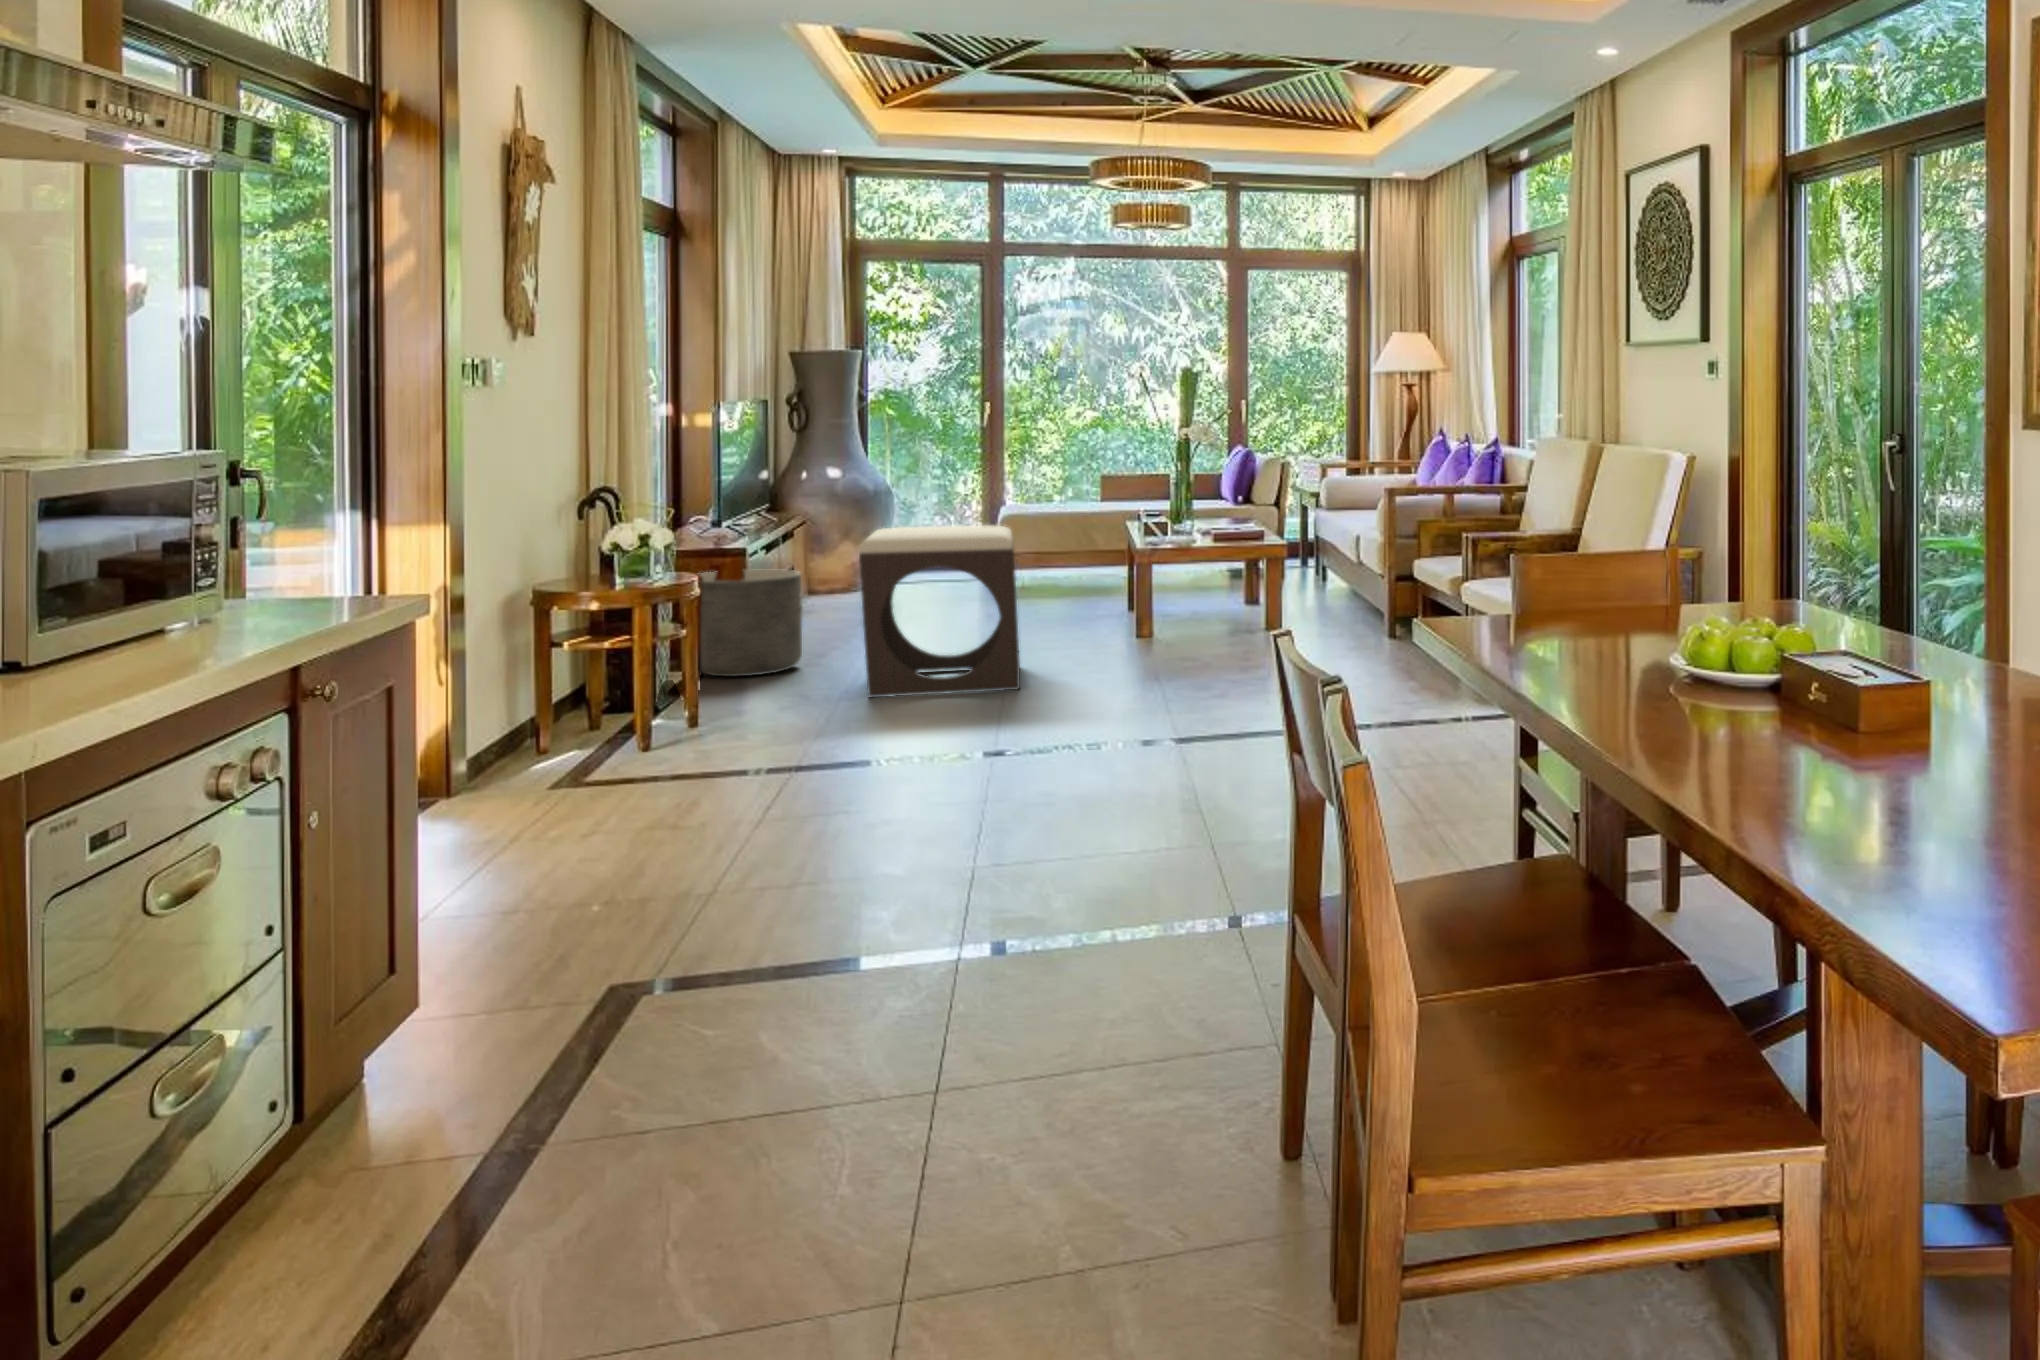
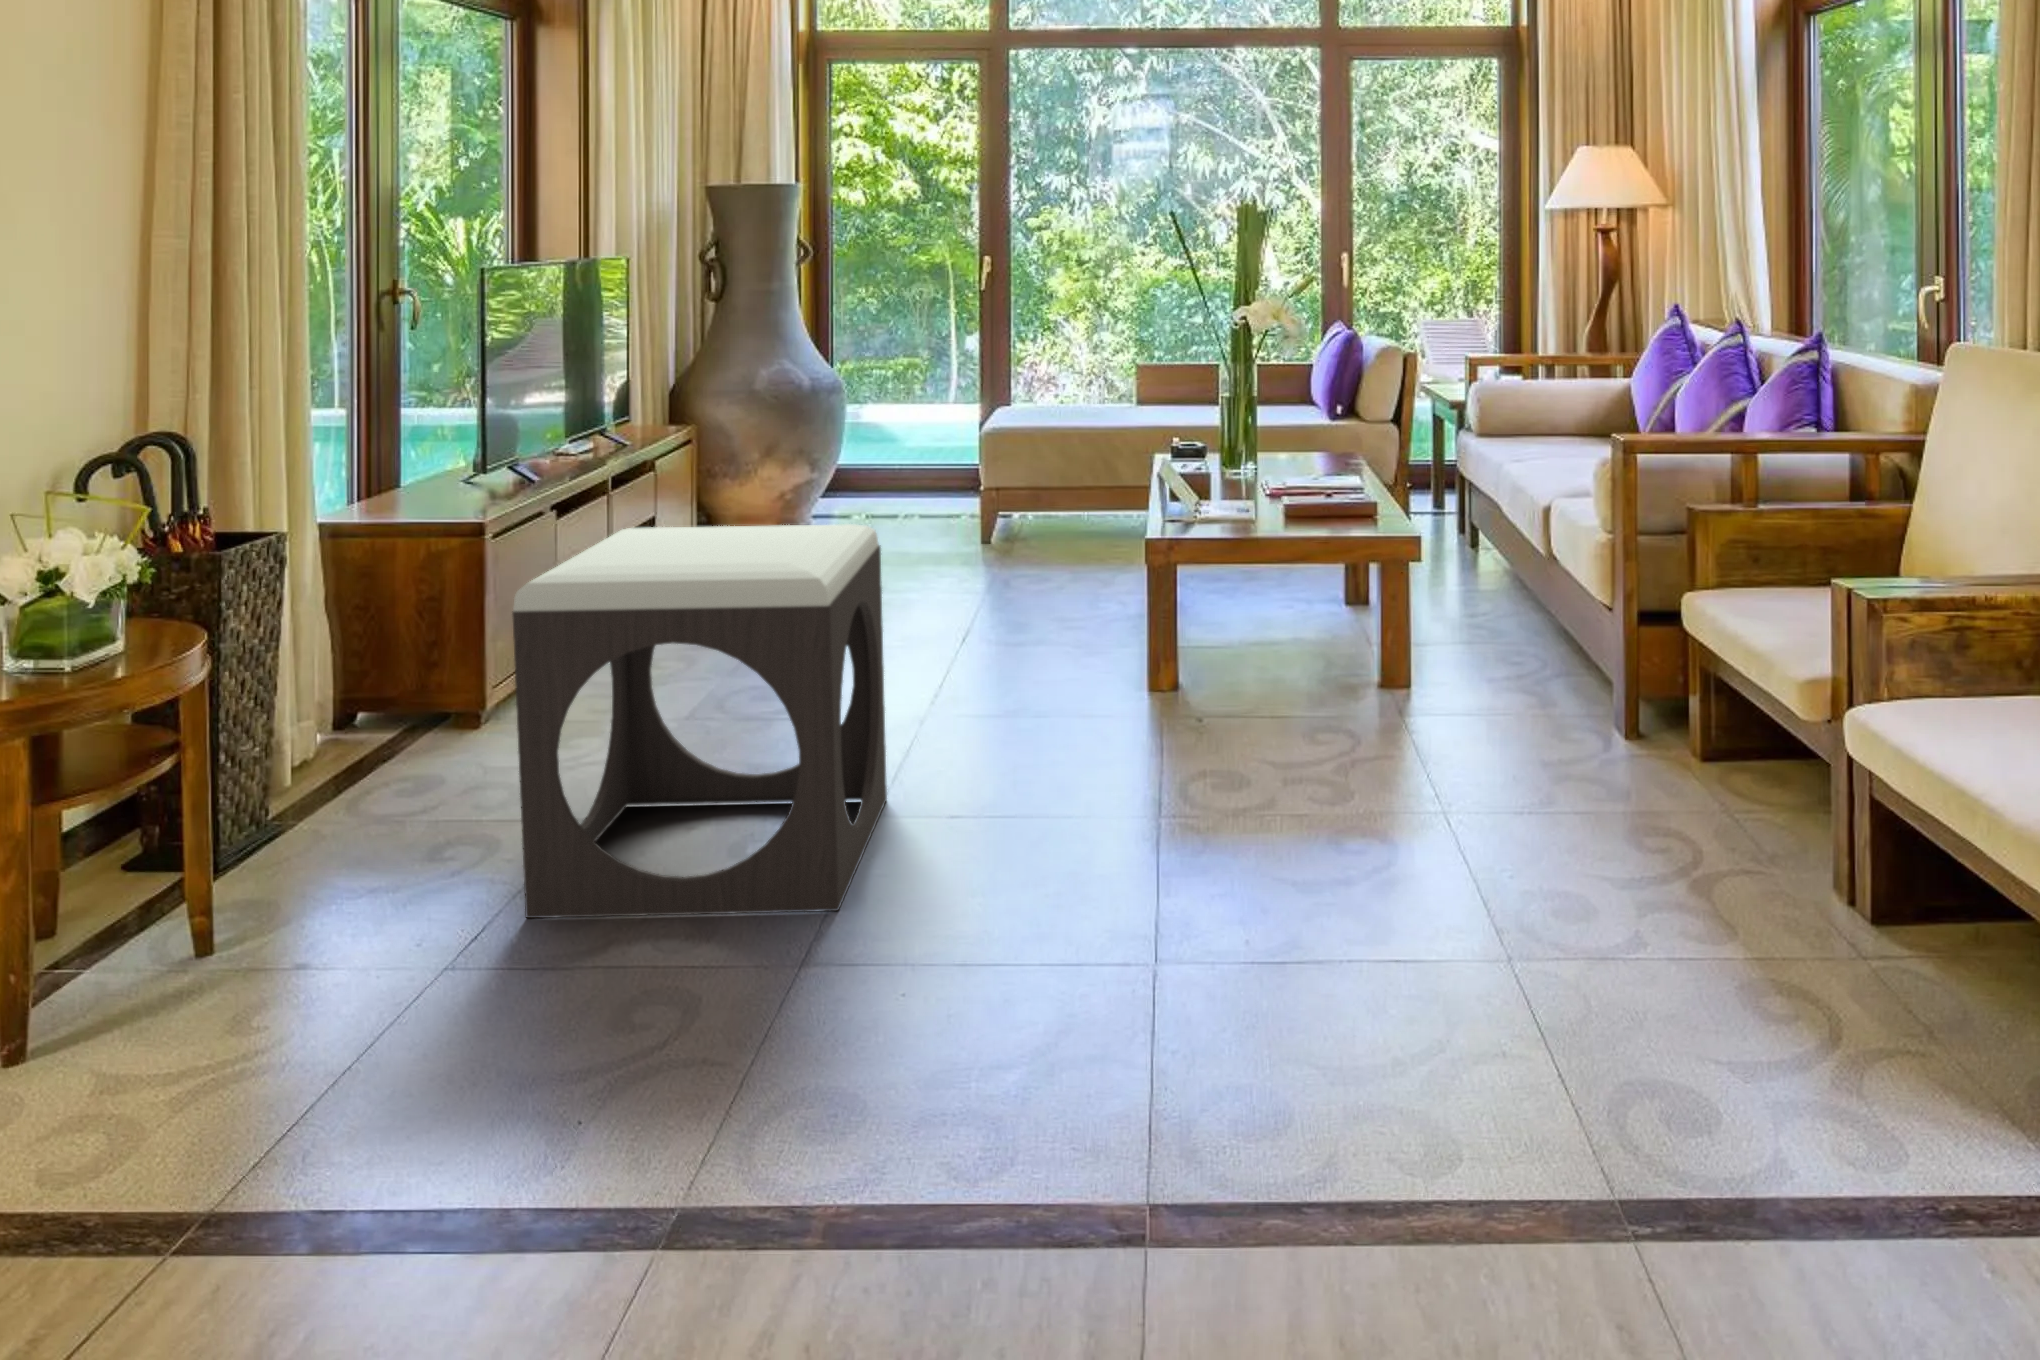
planter: present [701,569,802,676] -> none [303,577,523,795]

